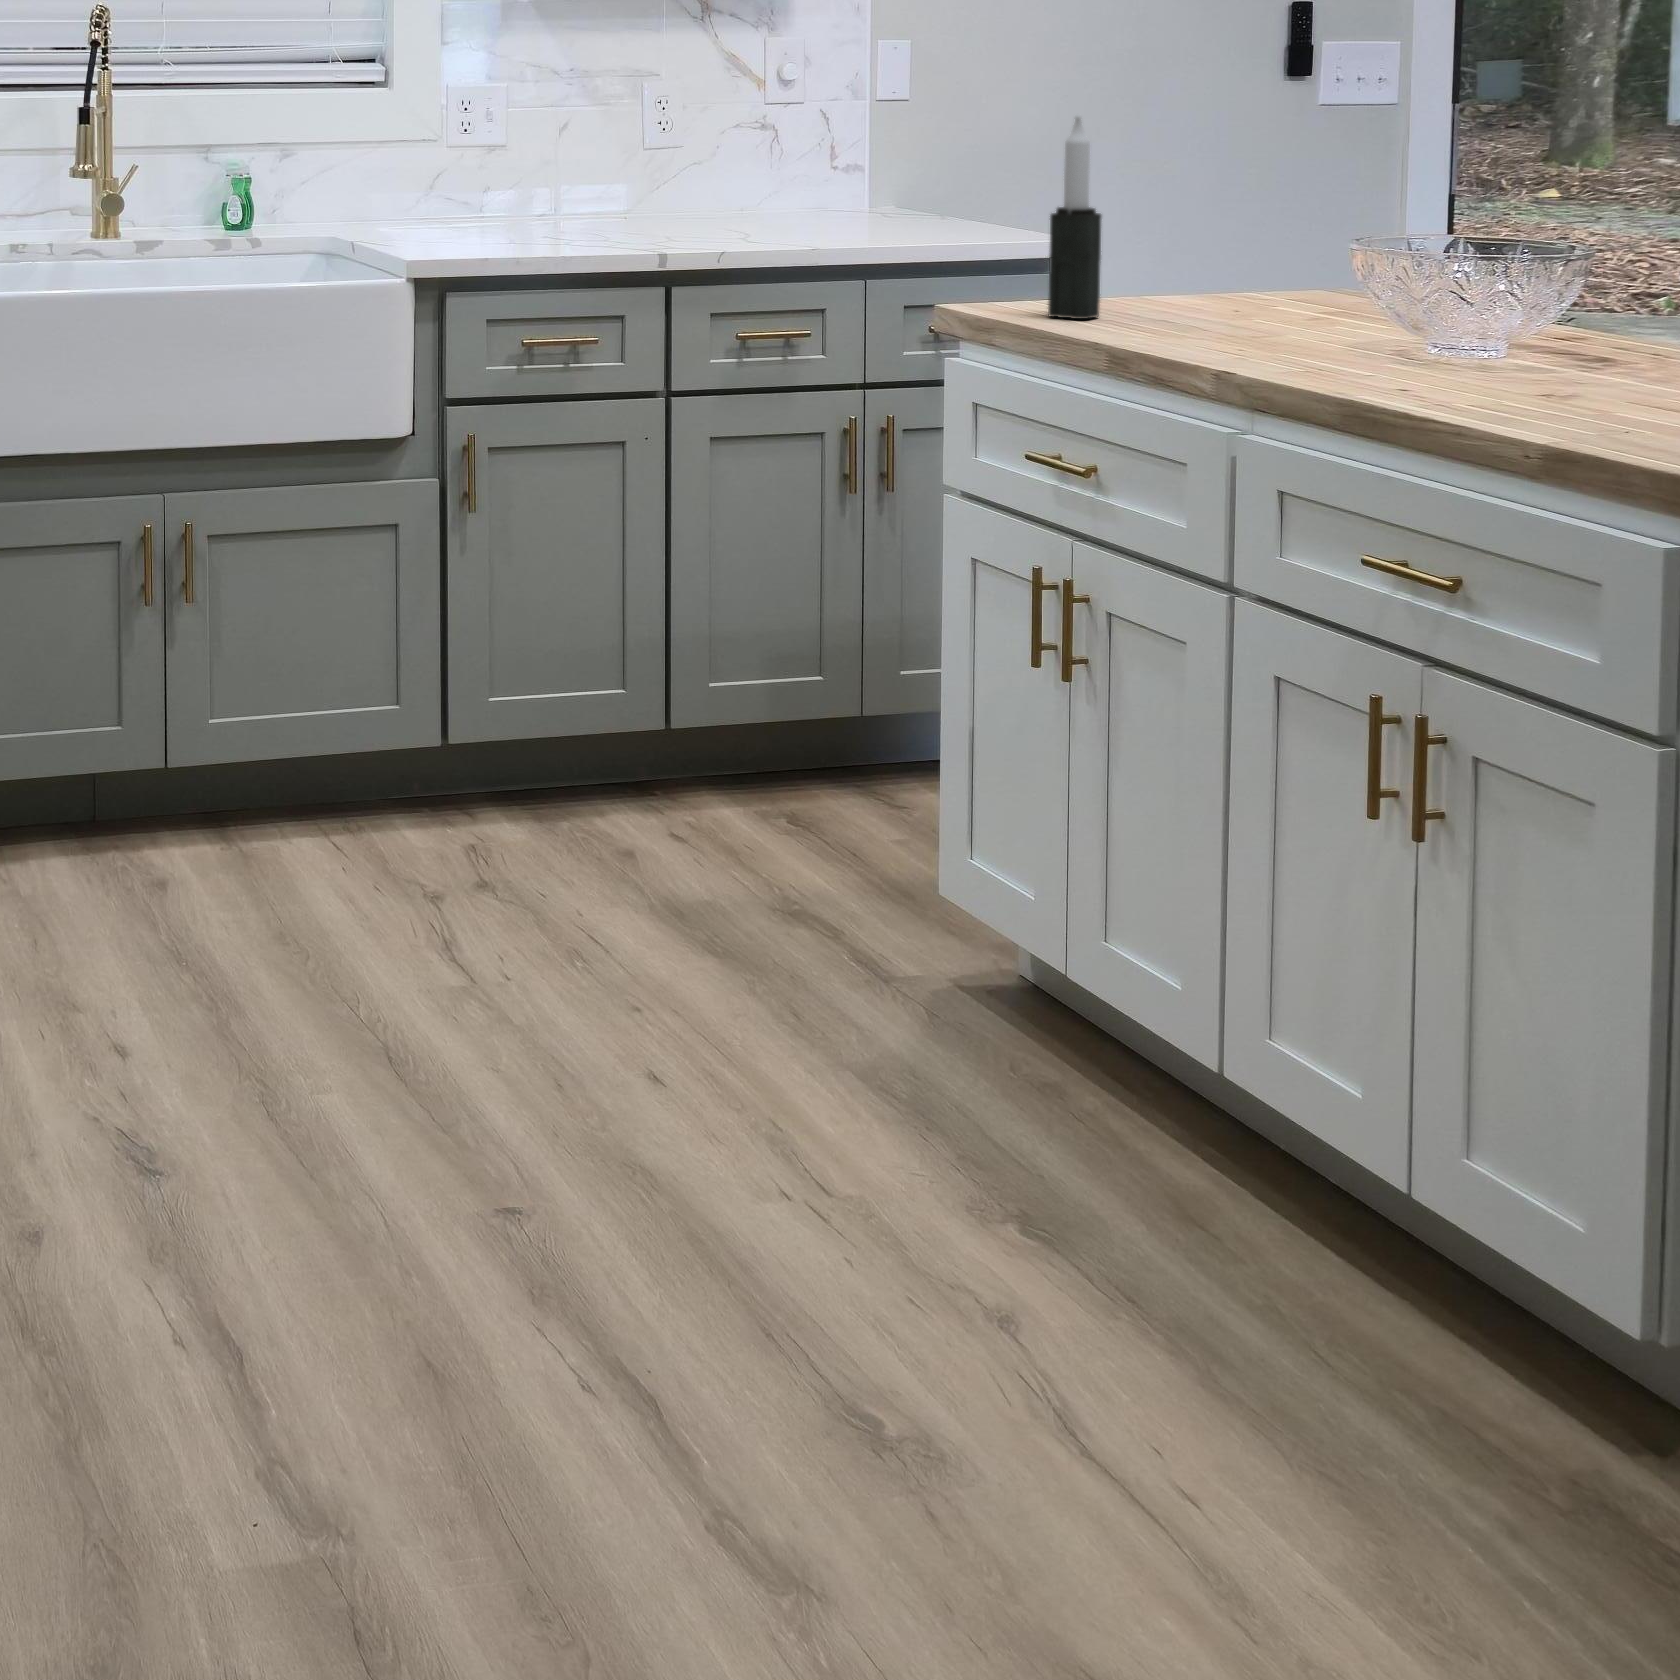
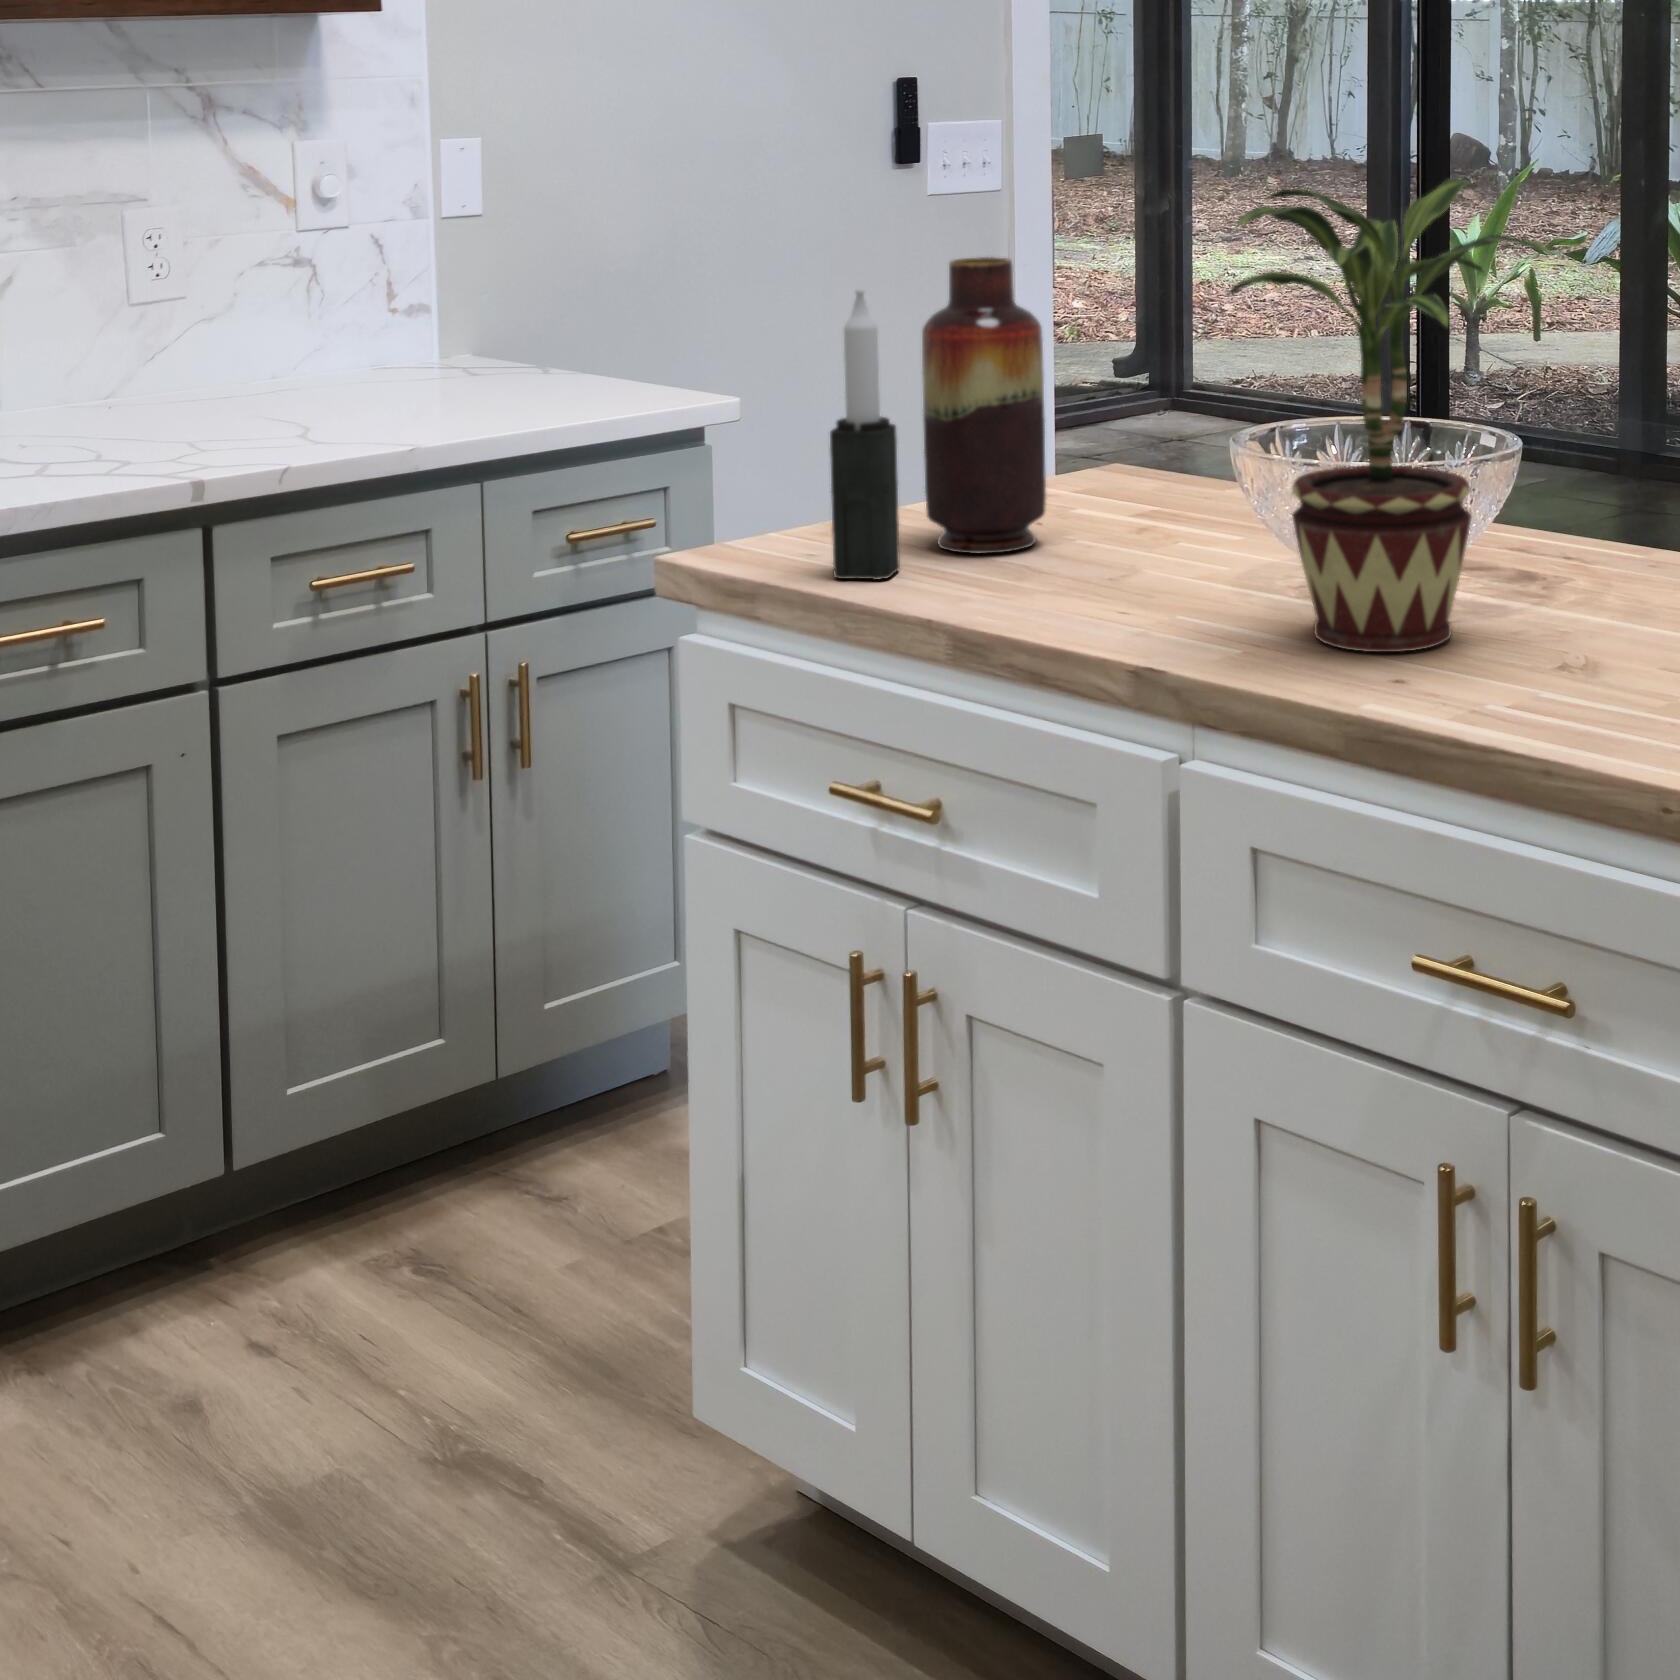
potted plant: none [1296,35,1551,374] -> present [1227,178,1552,652]
vase: none [1133,103,1230,316] -> present [922,257,1046,554]

